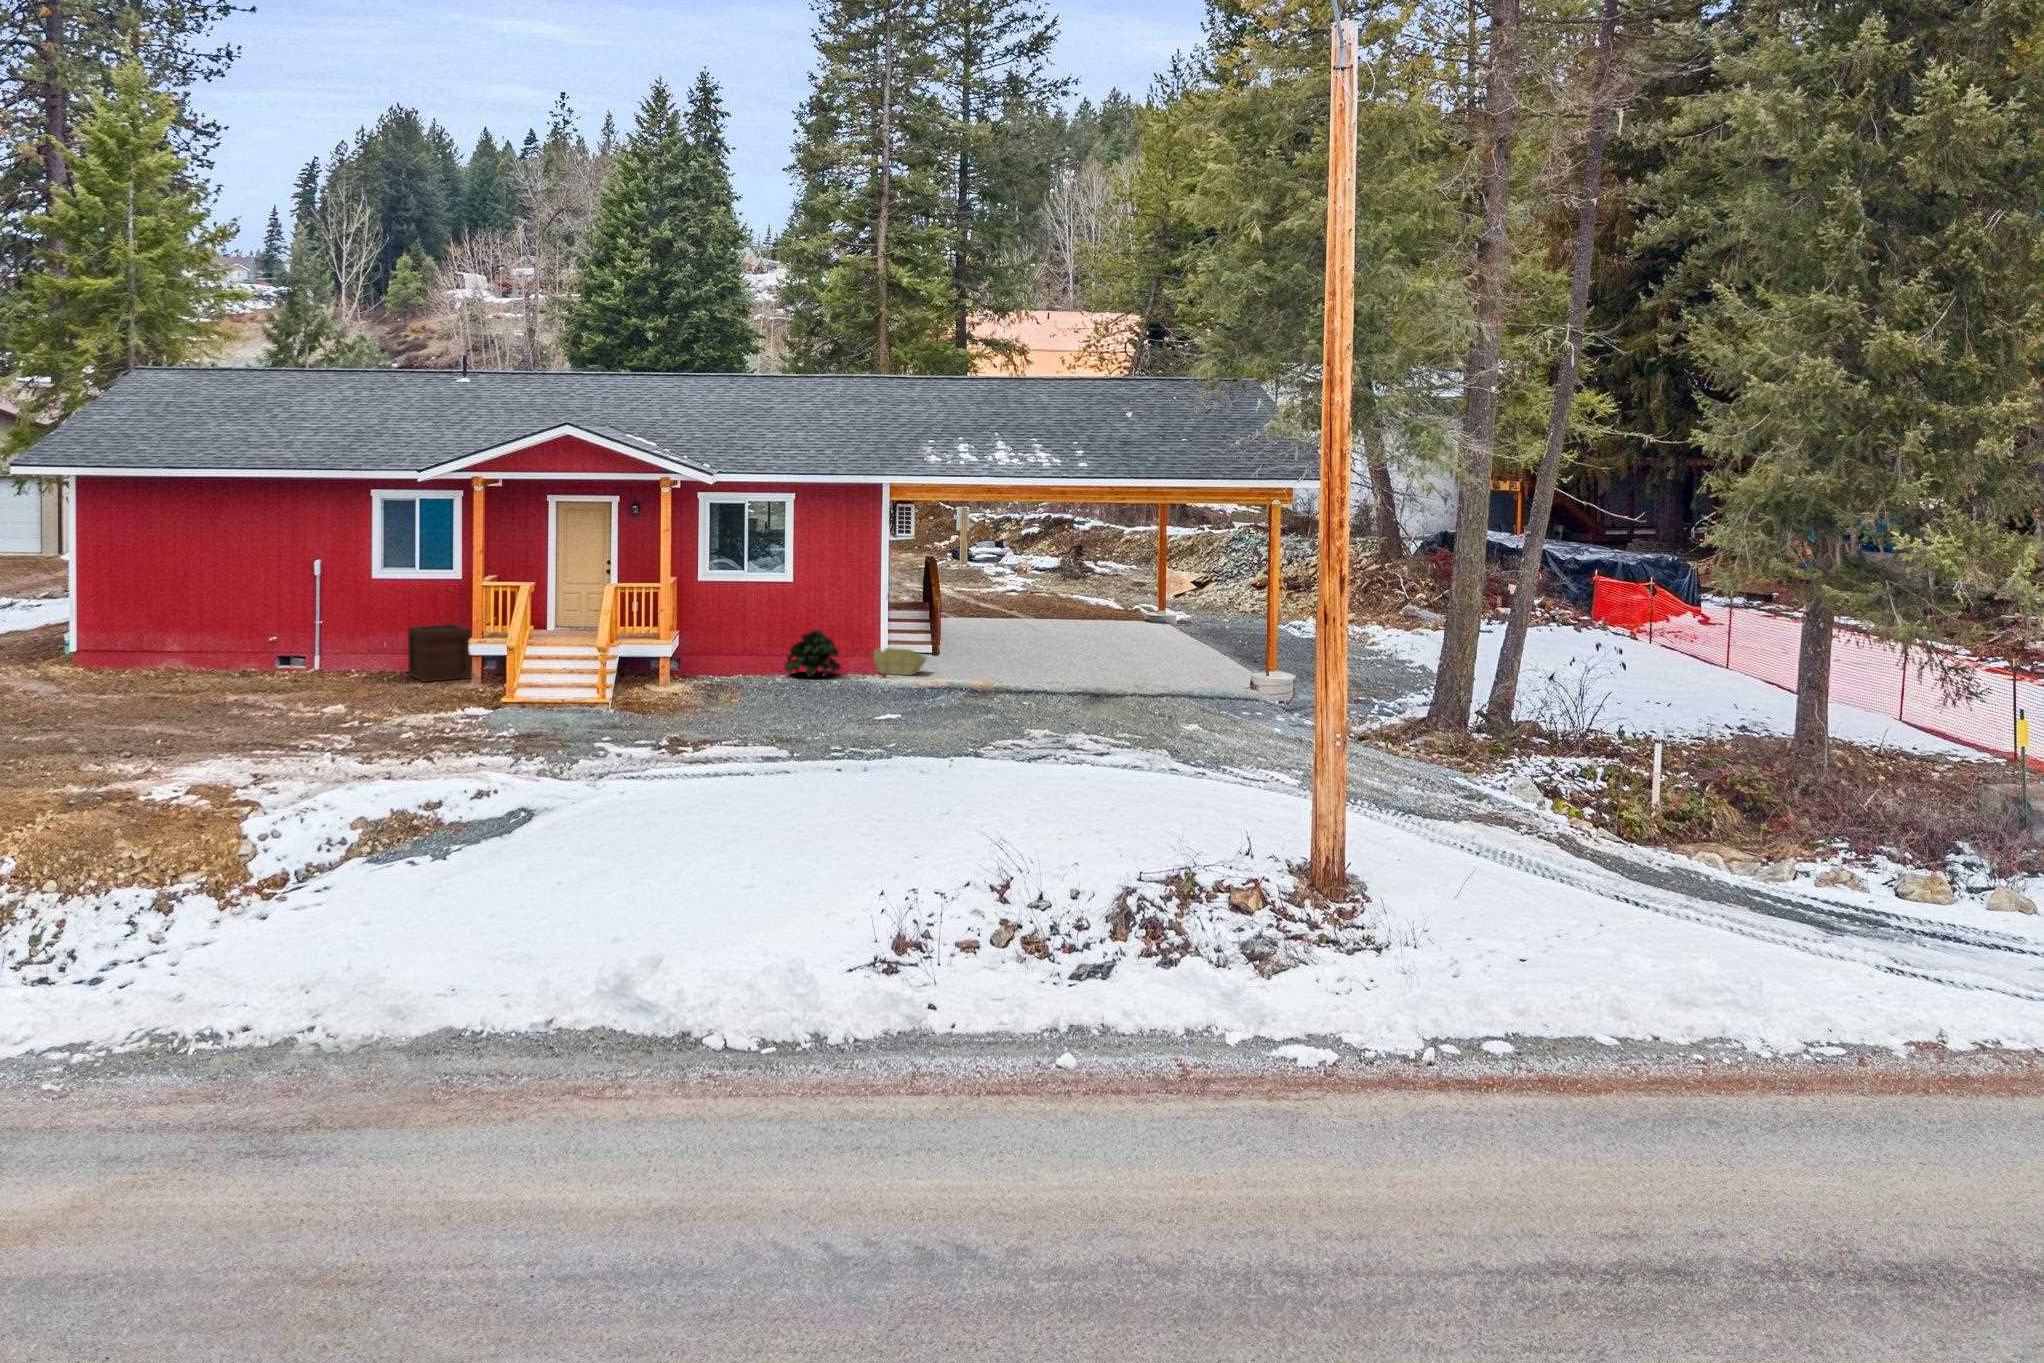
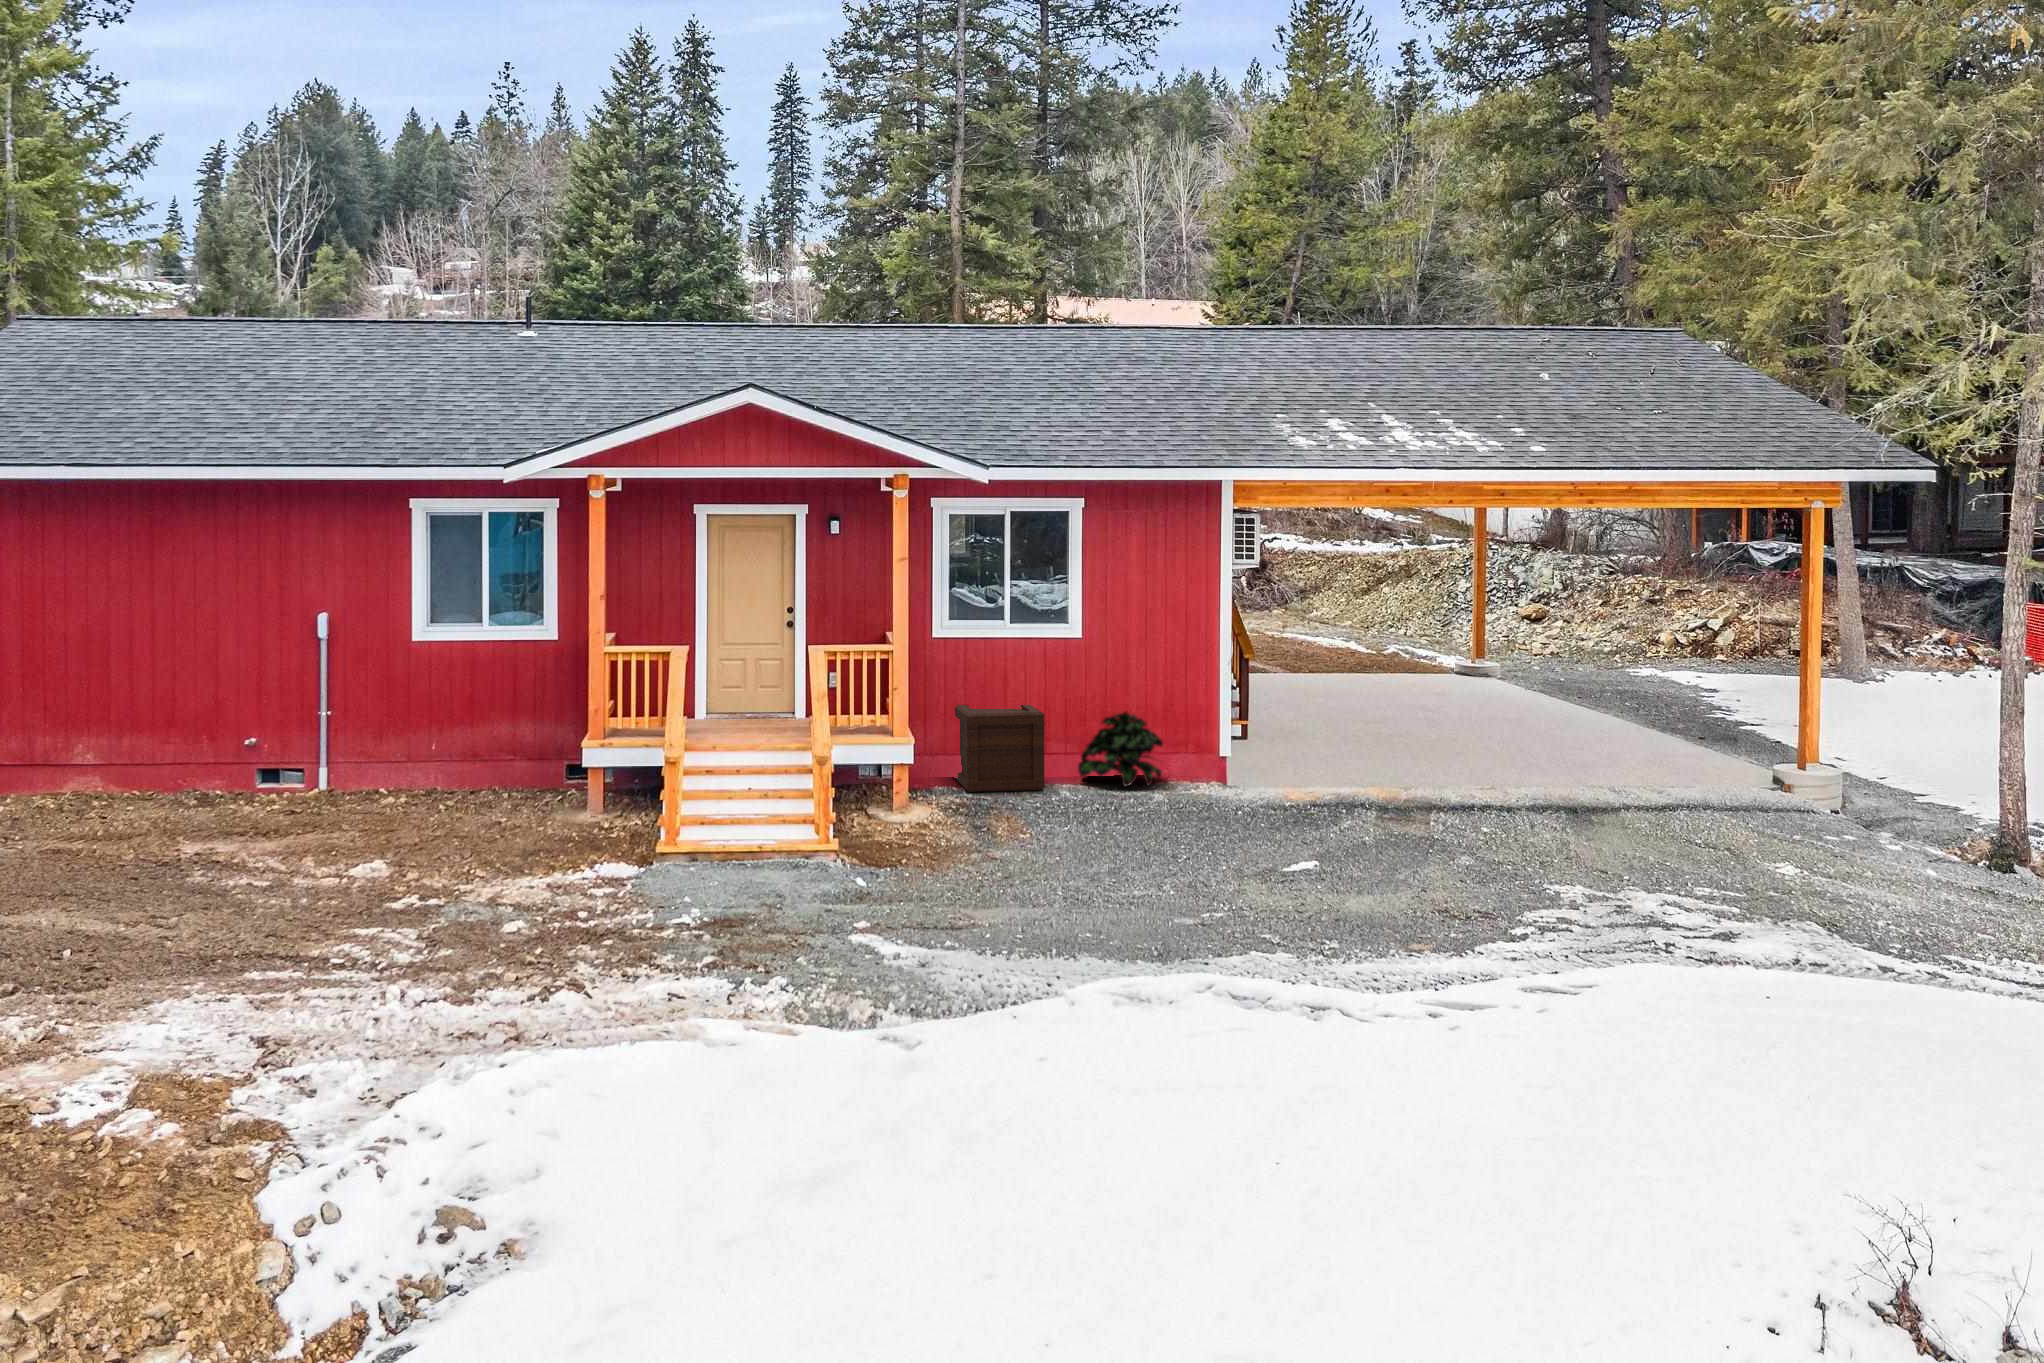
wooden crate: present [408,624,472,682] -> present [955,705,1044,792]
storage bin: present [873,648,926,676] -> none [1204,732,1283,778]

